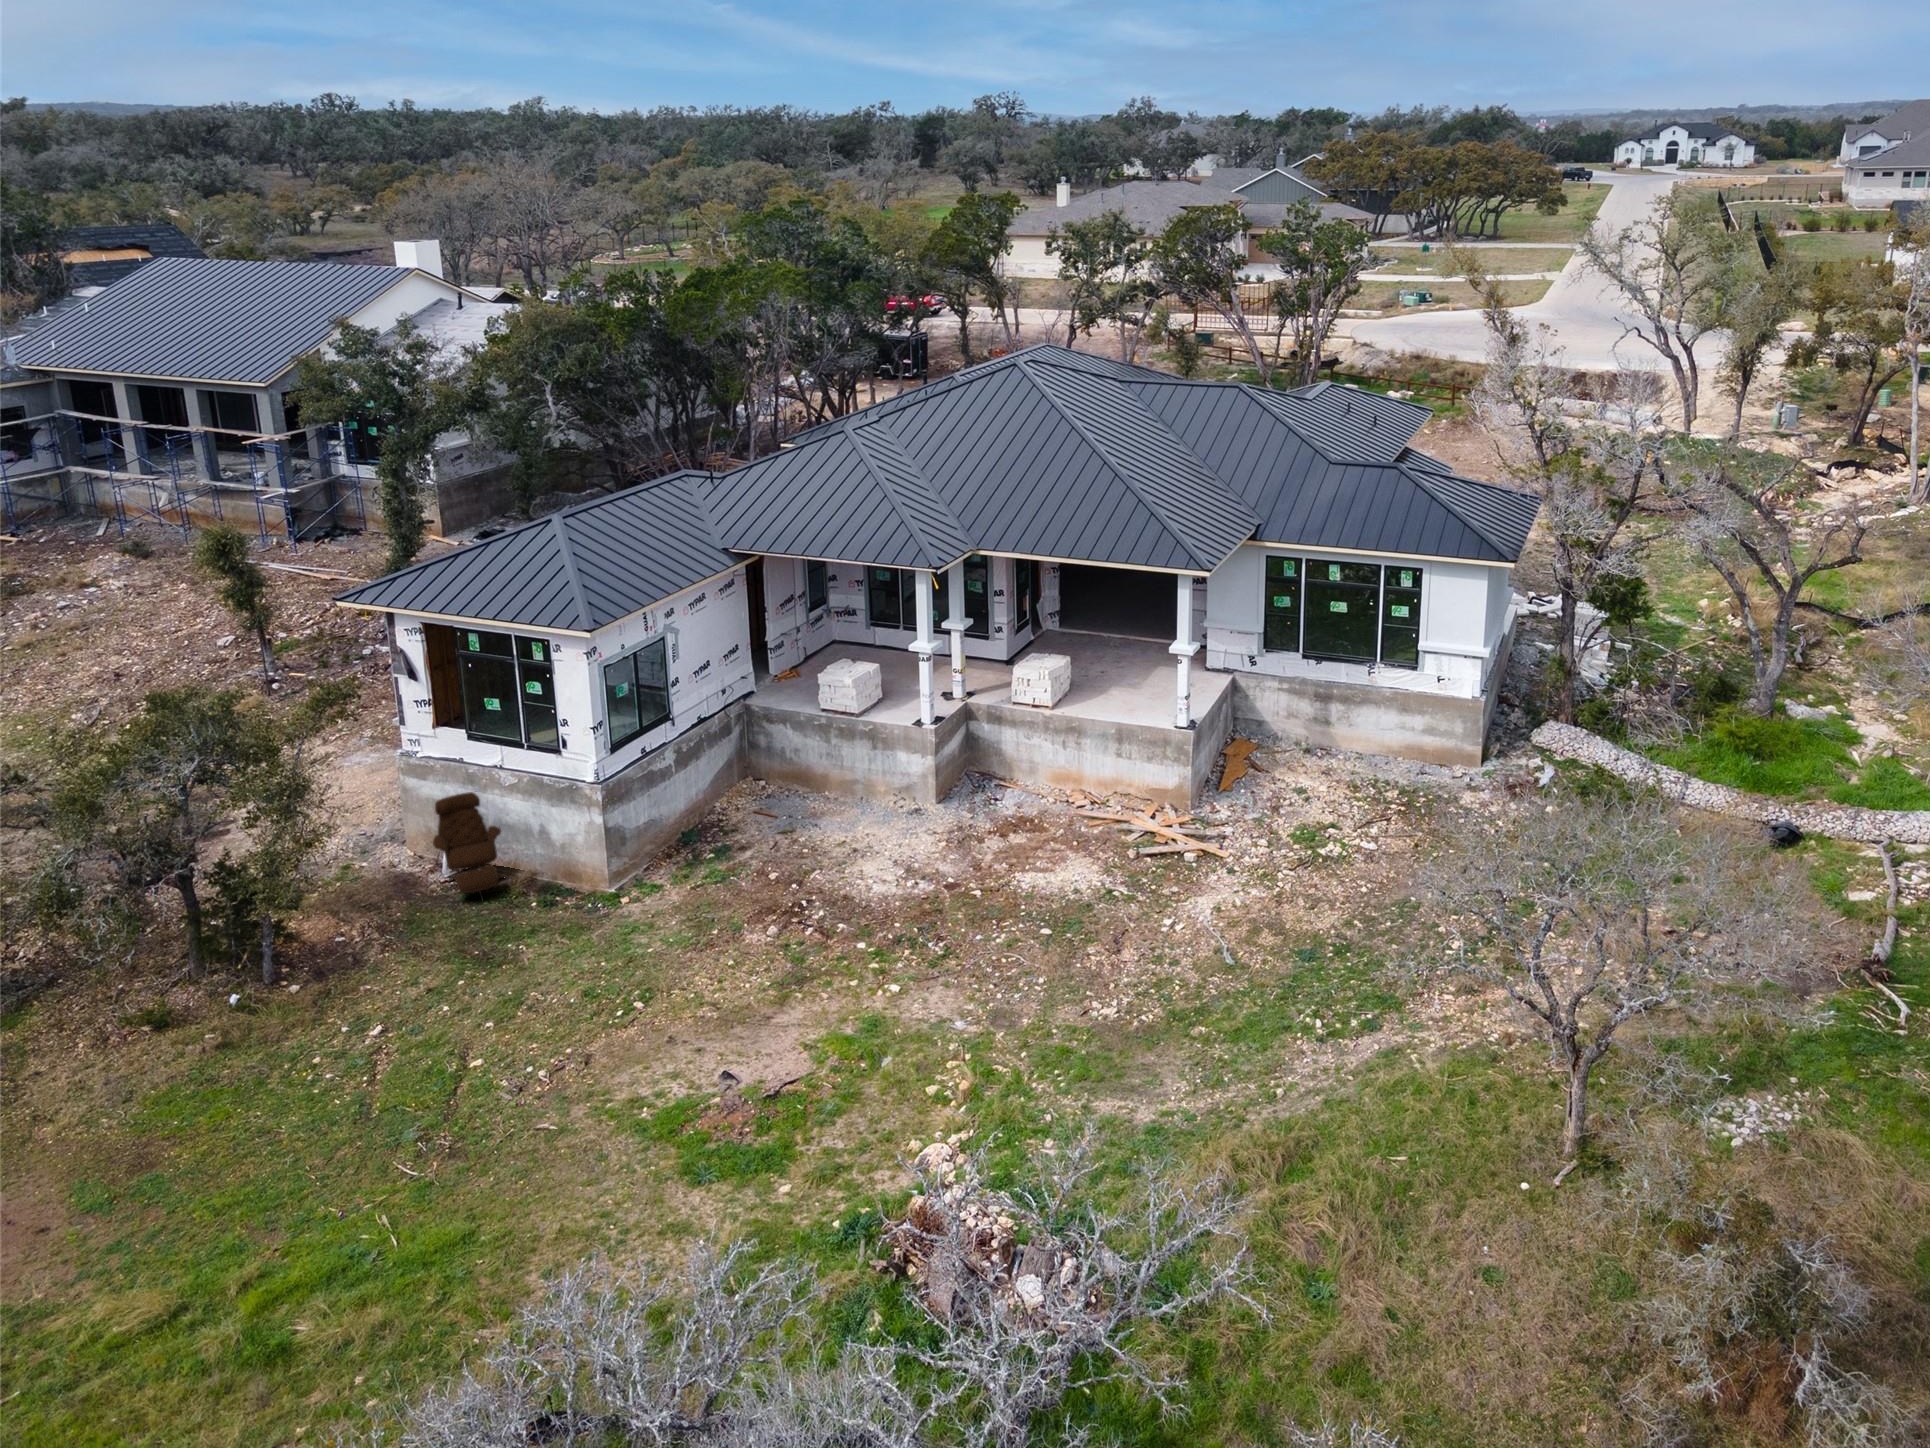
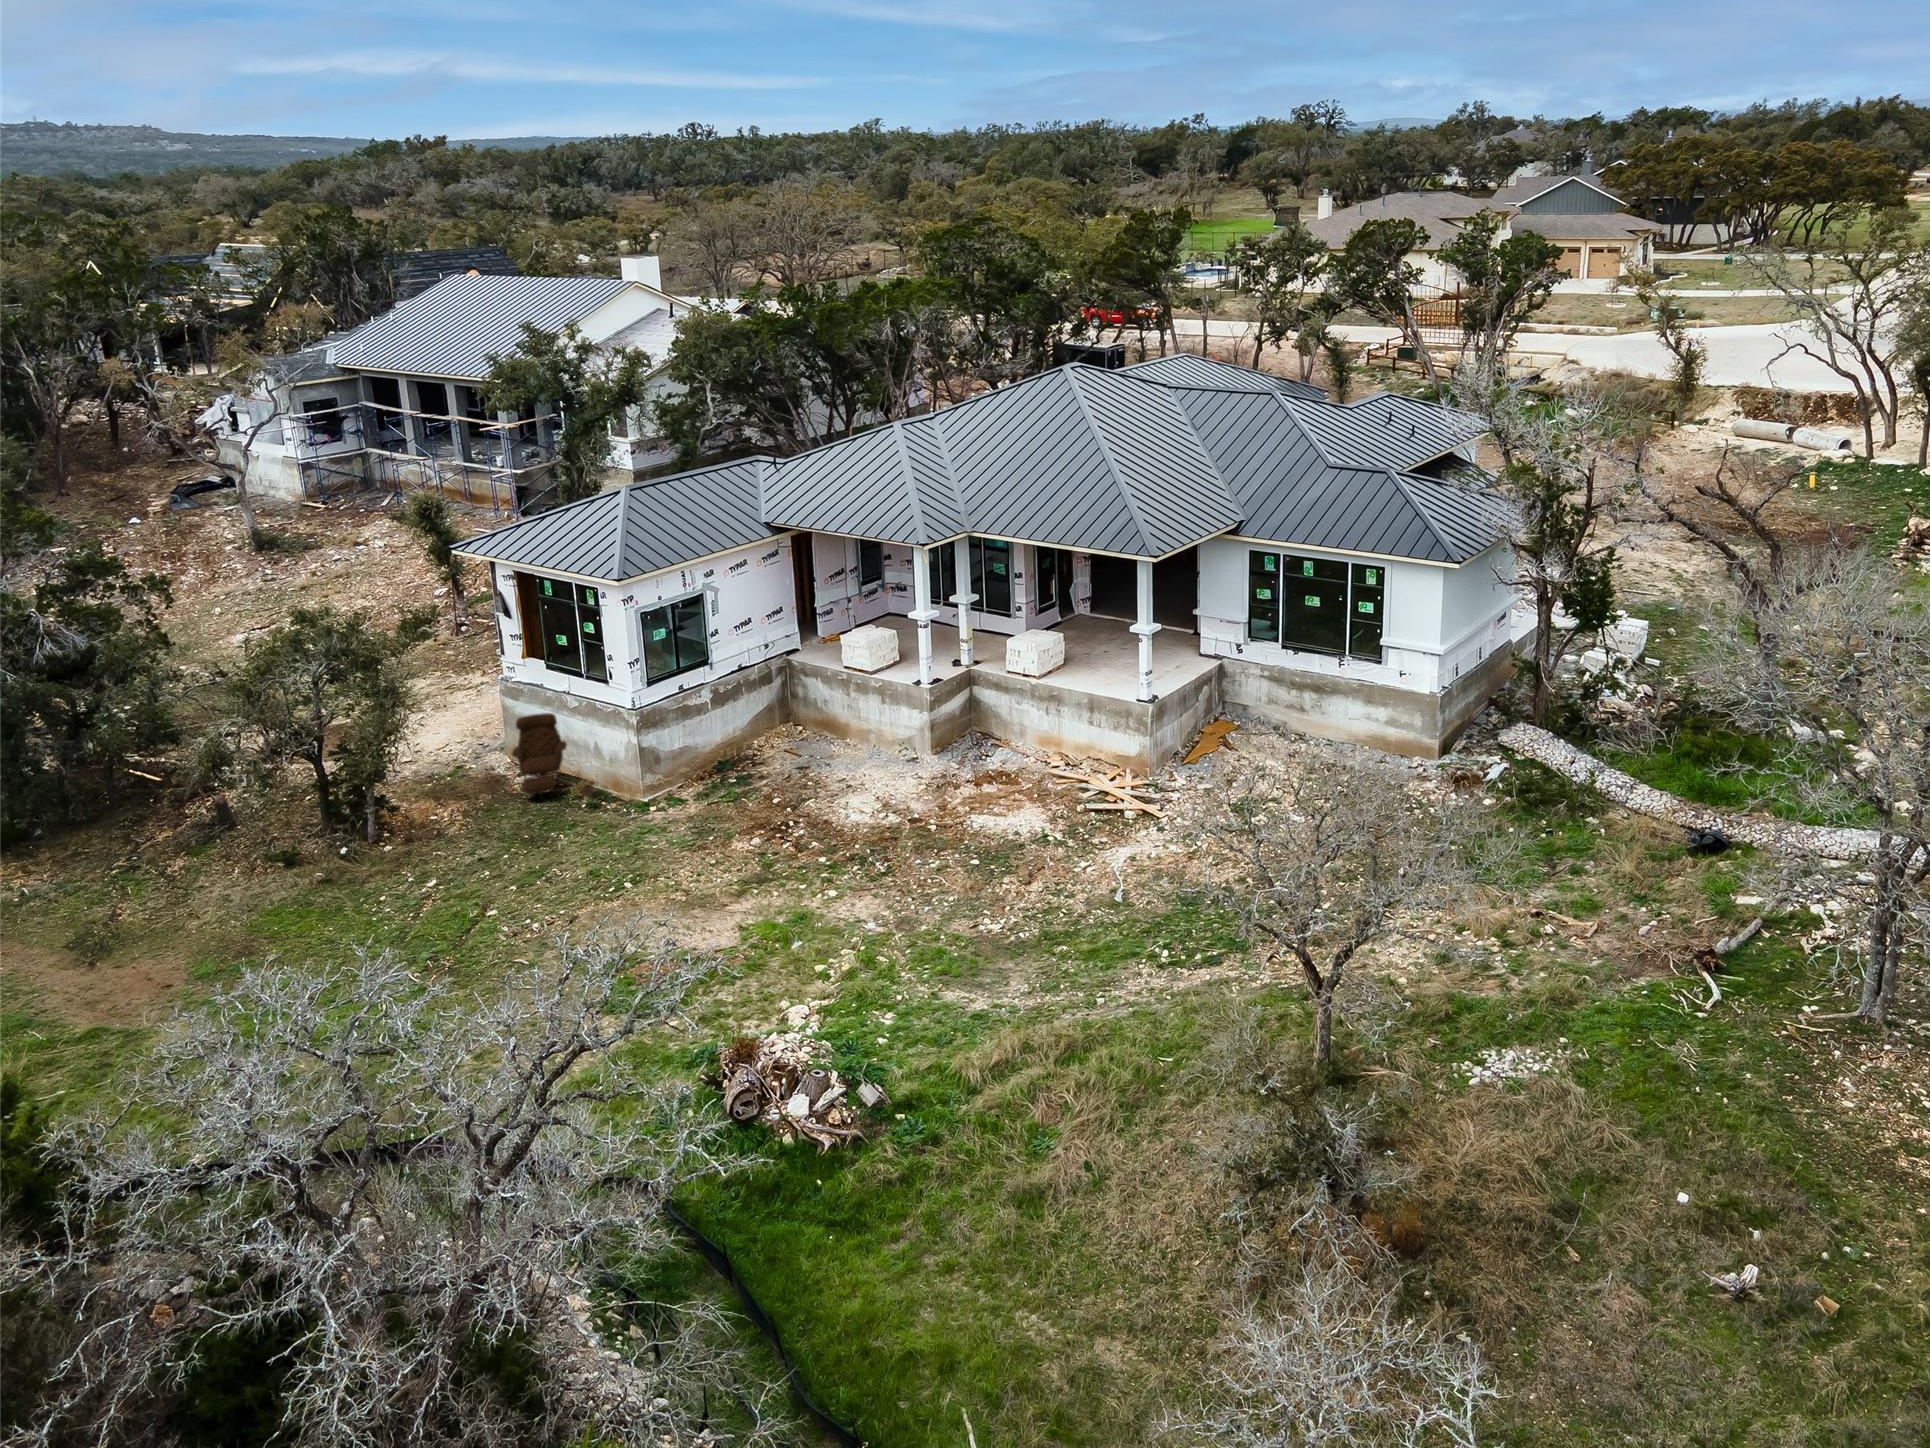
watering can: none [34,926,78,972] -> present [205,792,235,825]

